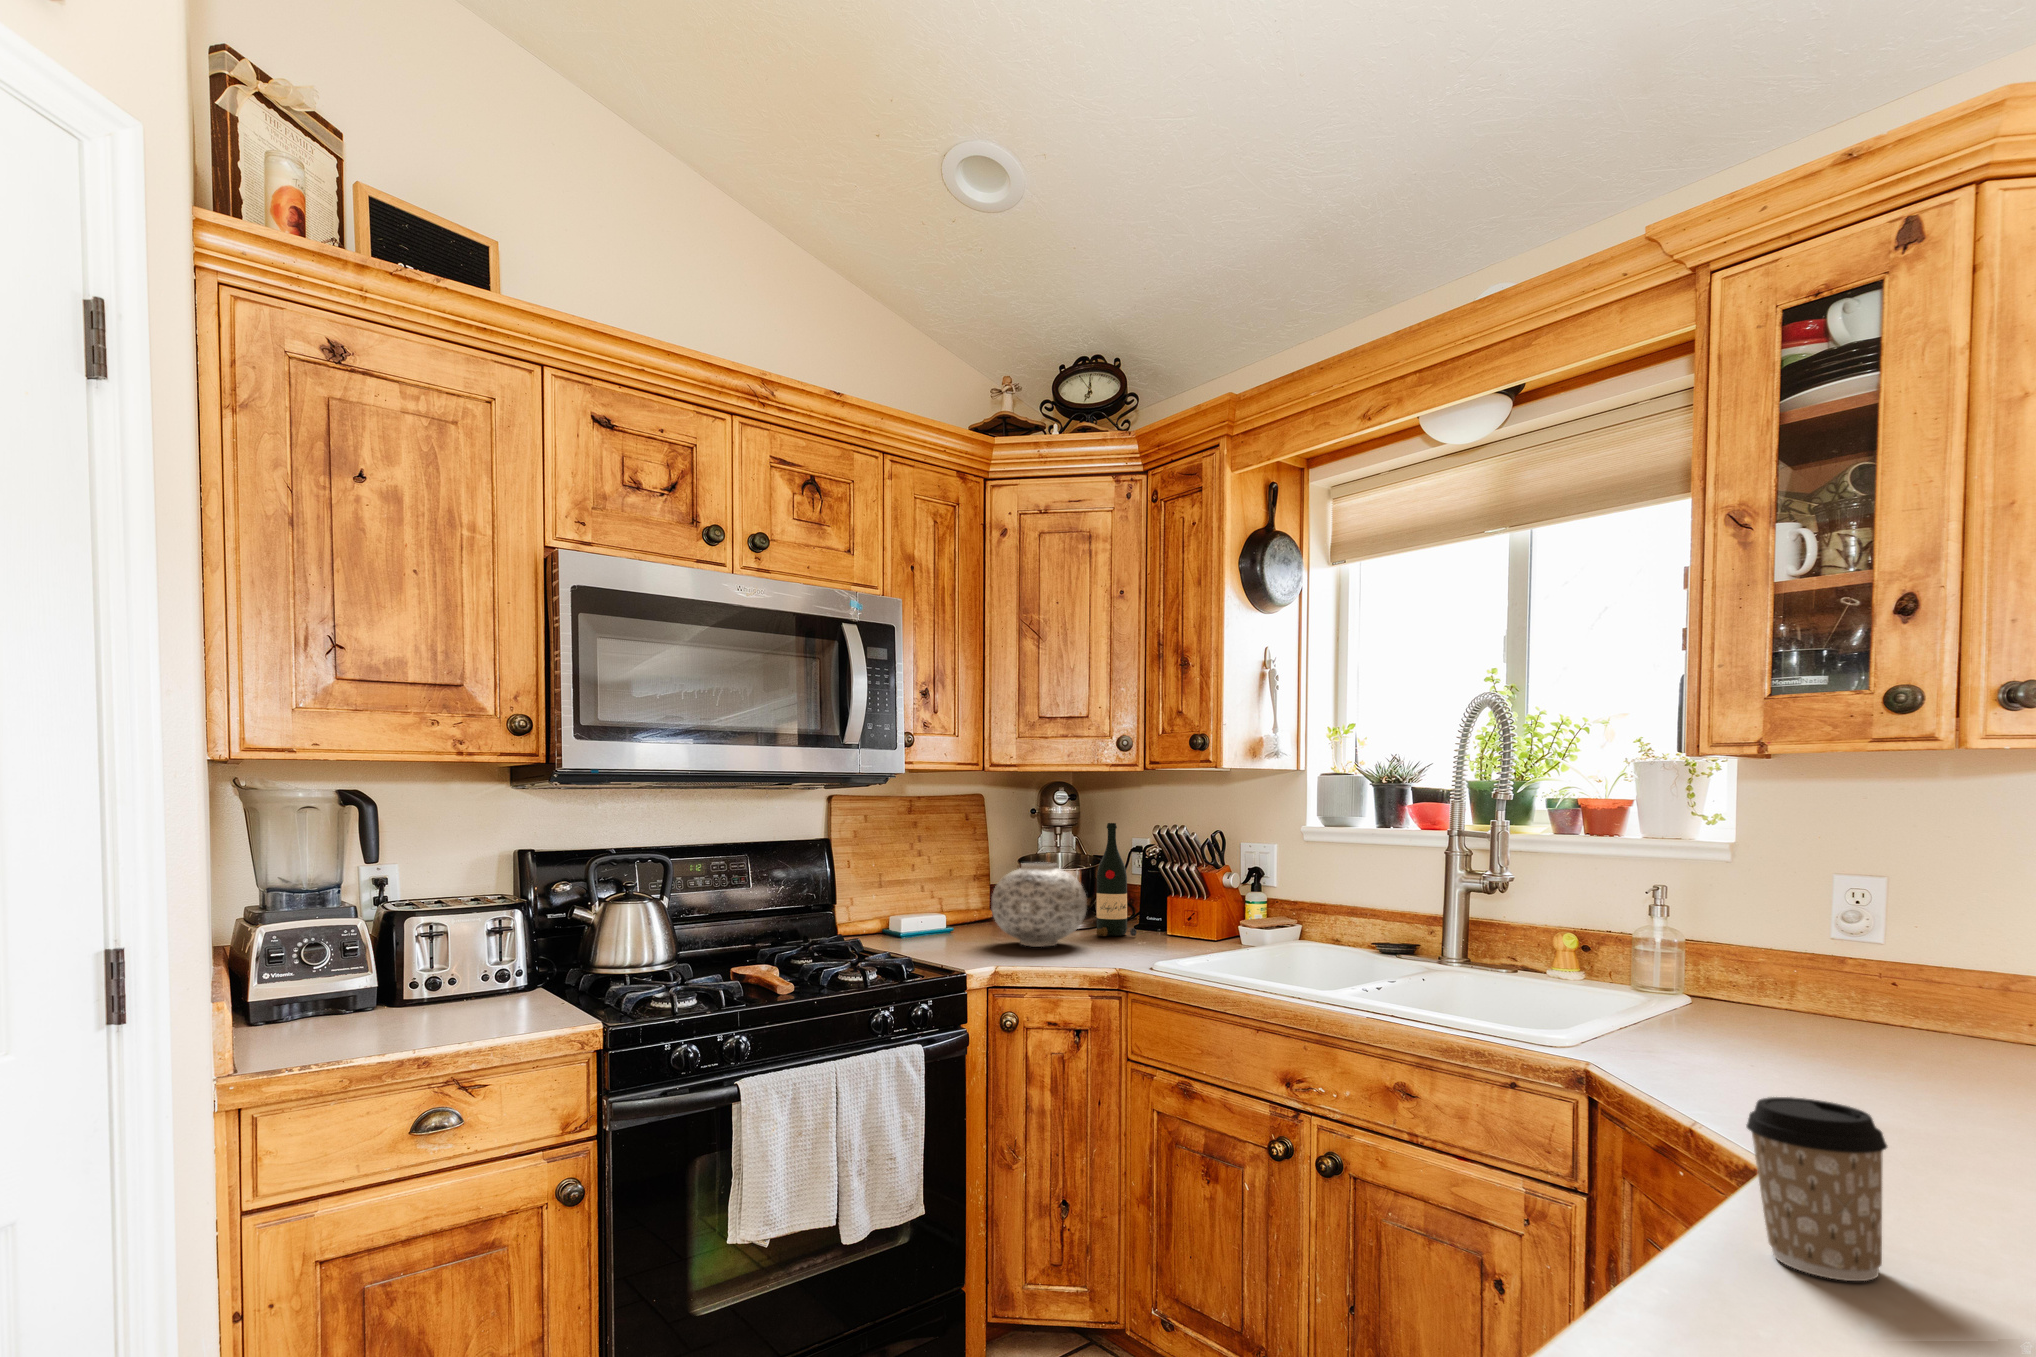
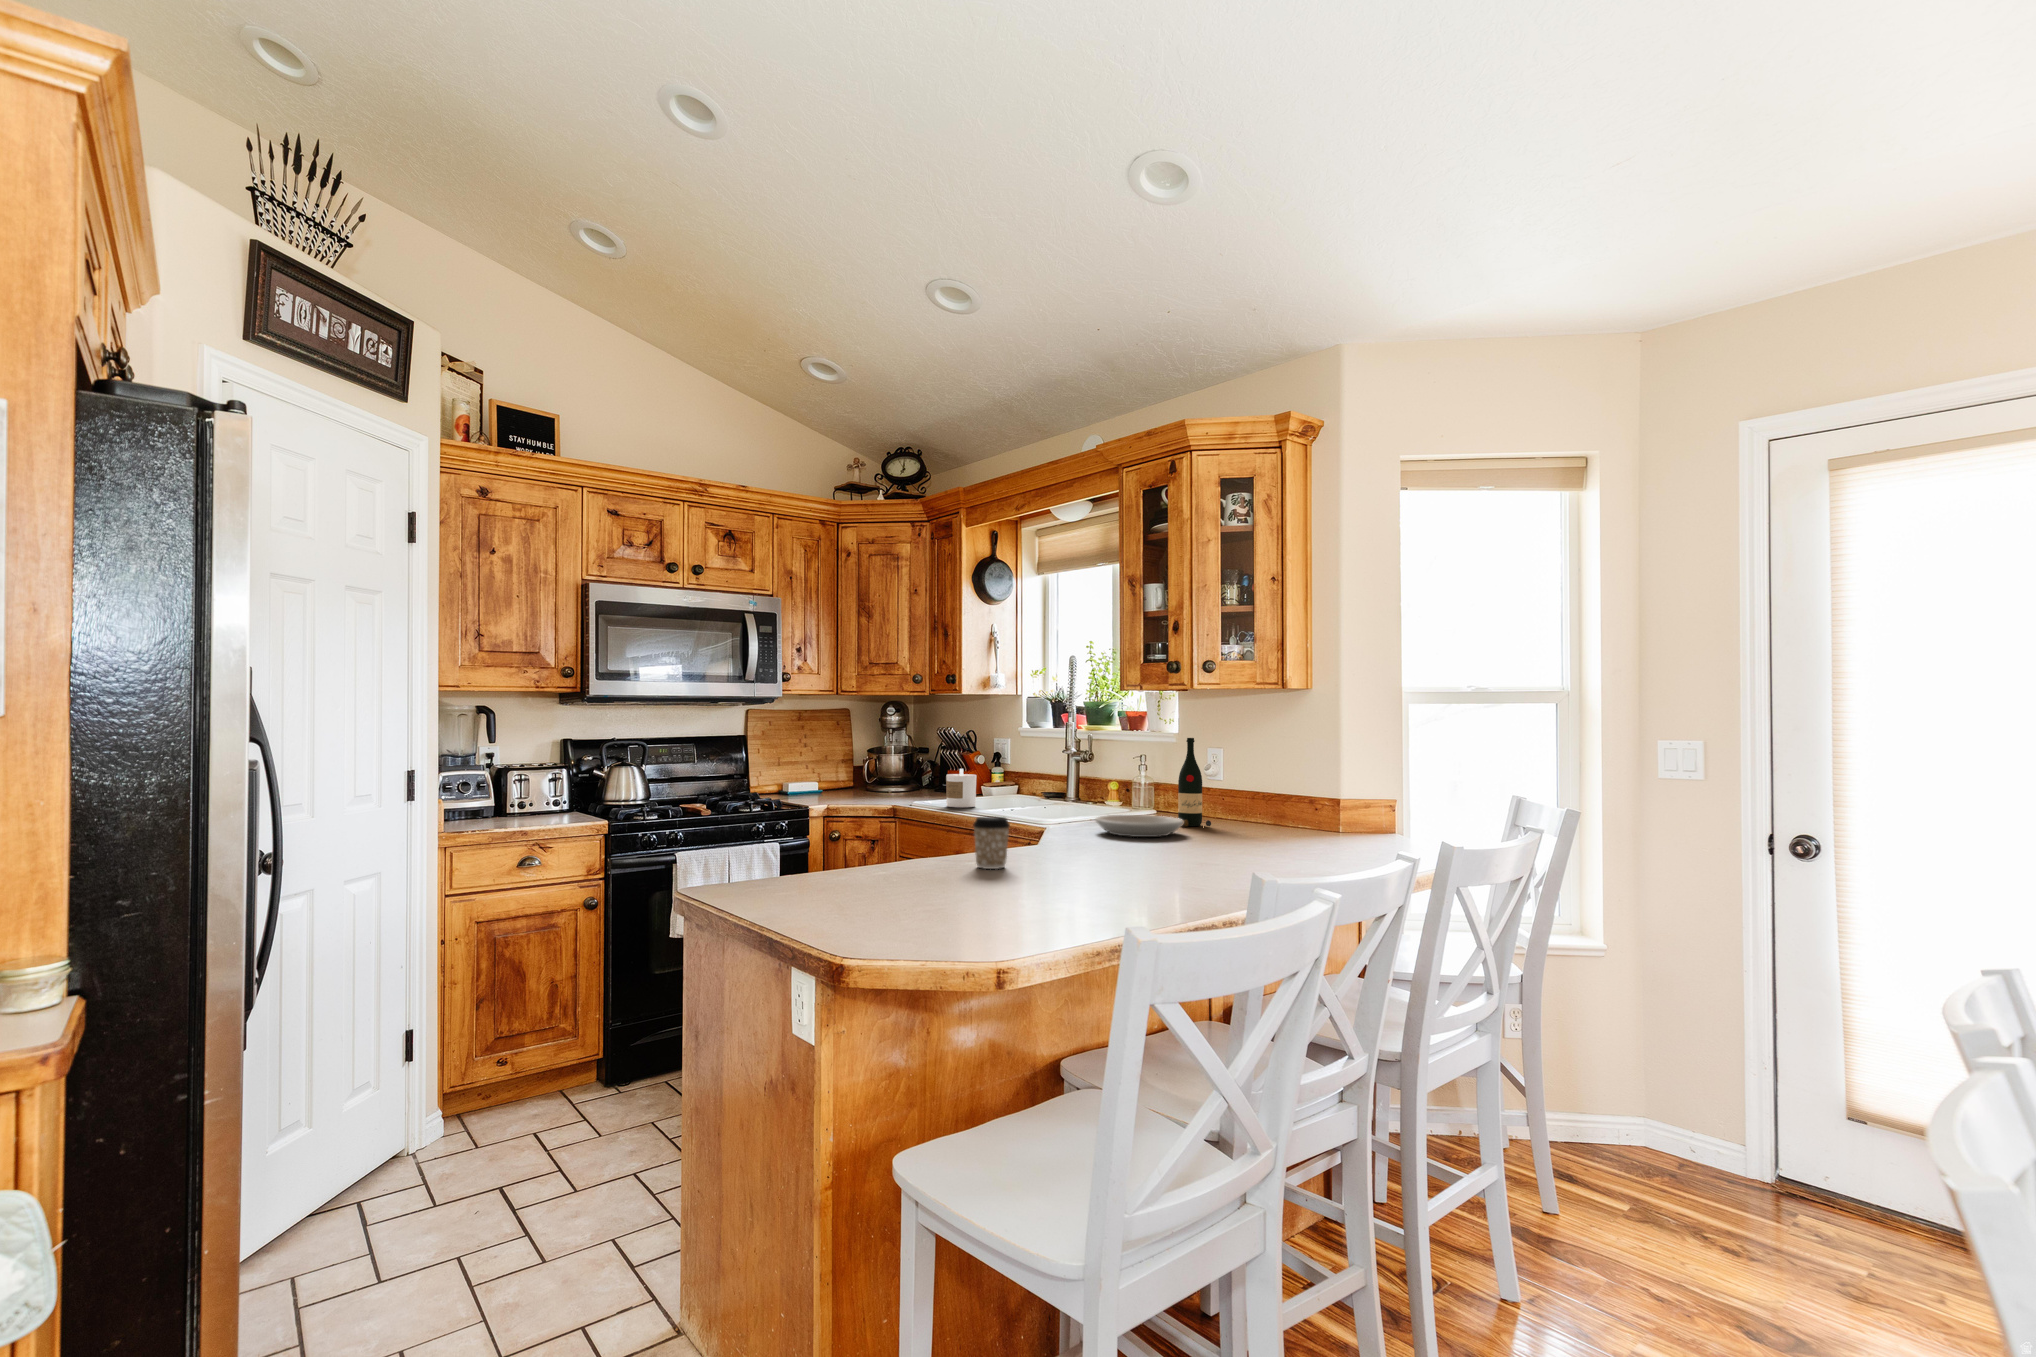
wine bottle: present [1097,823,1137,936] -> present [1178,738,1211,827]
vase: present [992,862,1087,947] -> none [836,750,891,797]
candle: none [1223,900,1281,975] -> present [946,769,977,807]
plate: none [1683,1014,1925,1080] -> present [1095,815,1183,837]

